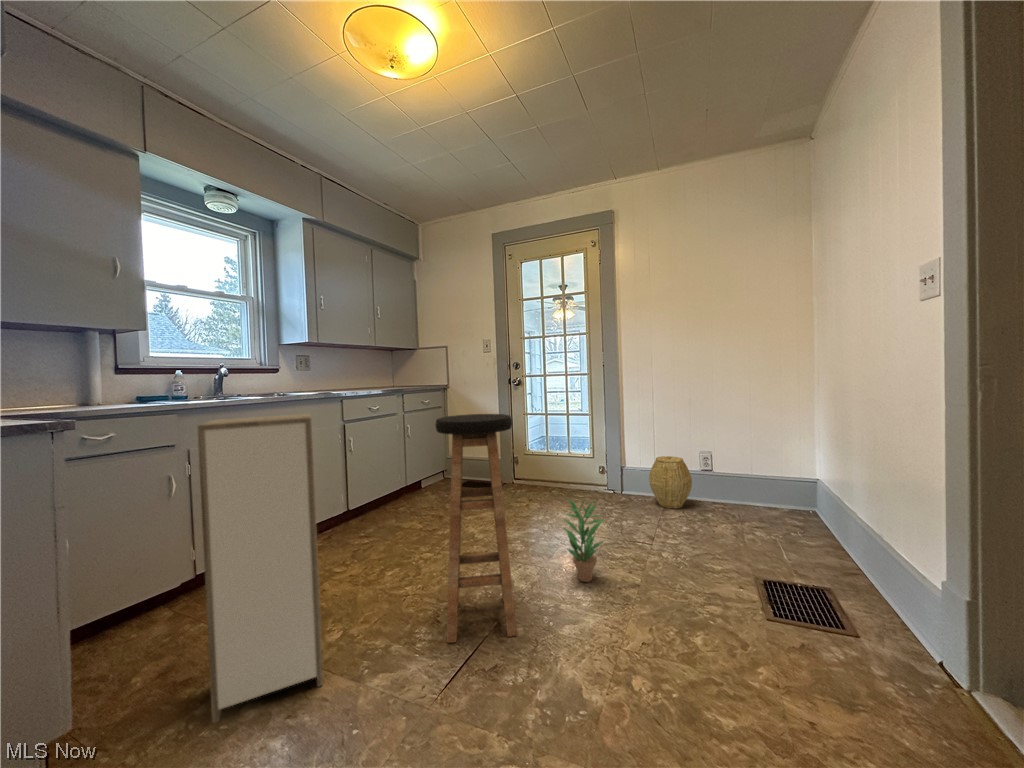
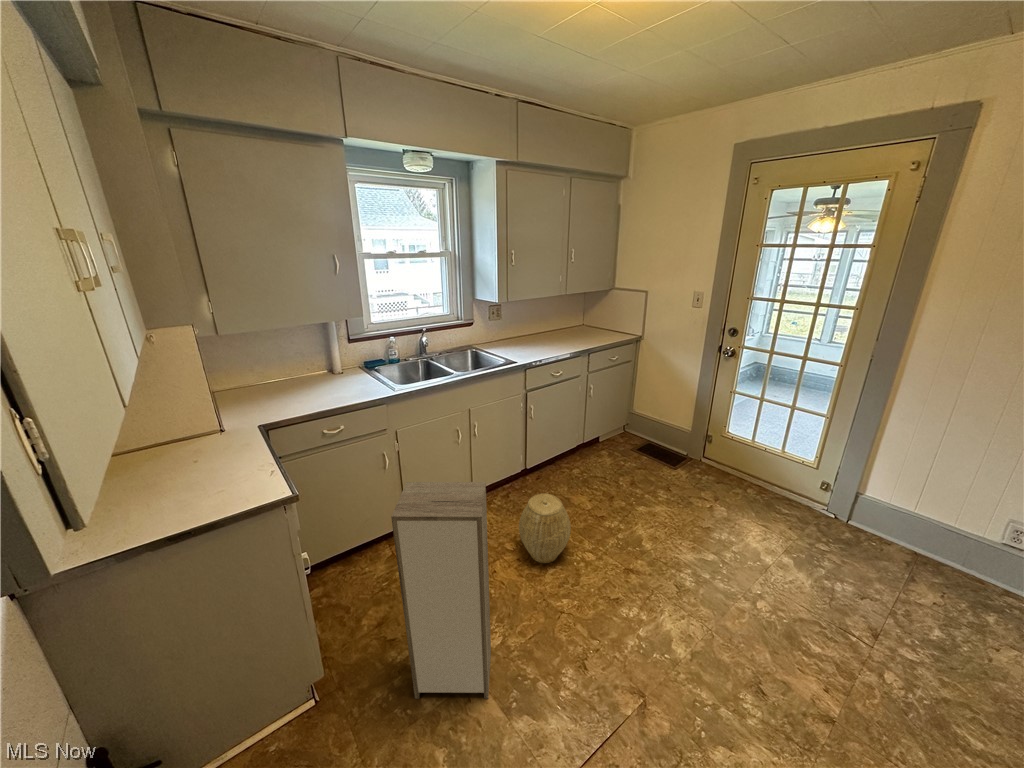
bar stool: present [436,414,517,643] -> none [594,490,704,729]
woven basket: present [649,456,692,508] -> present [519,493,571,563]
potted plant: present [564,499,604,582] -> none [743,593,810,681]

